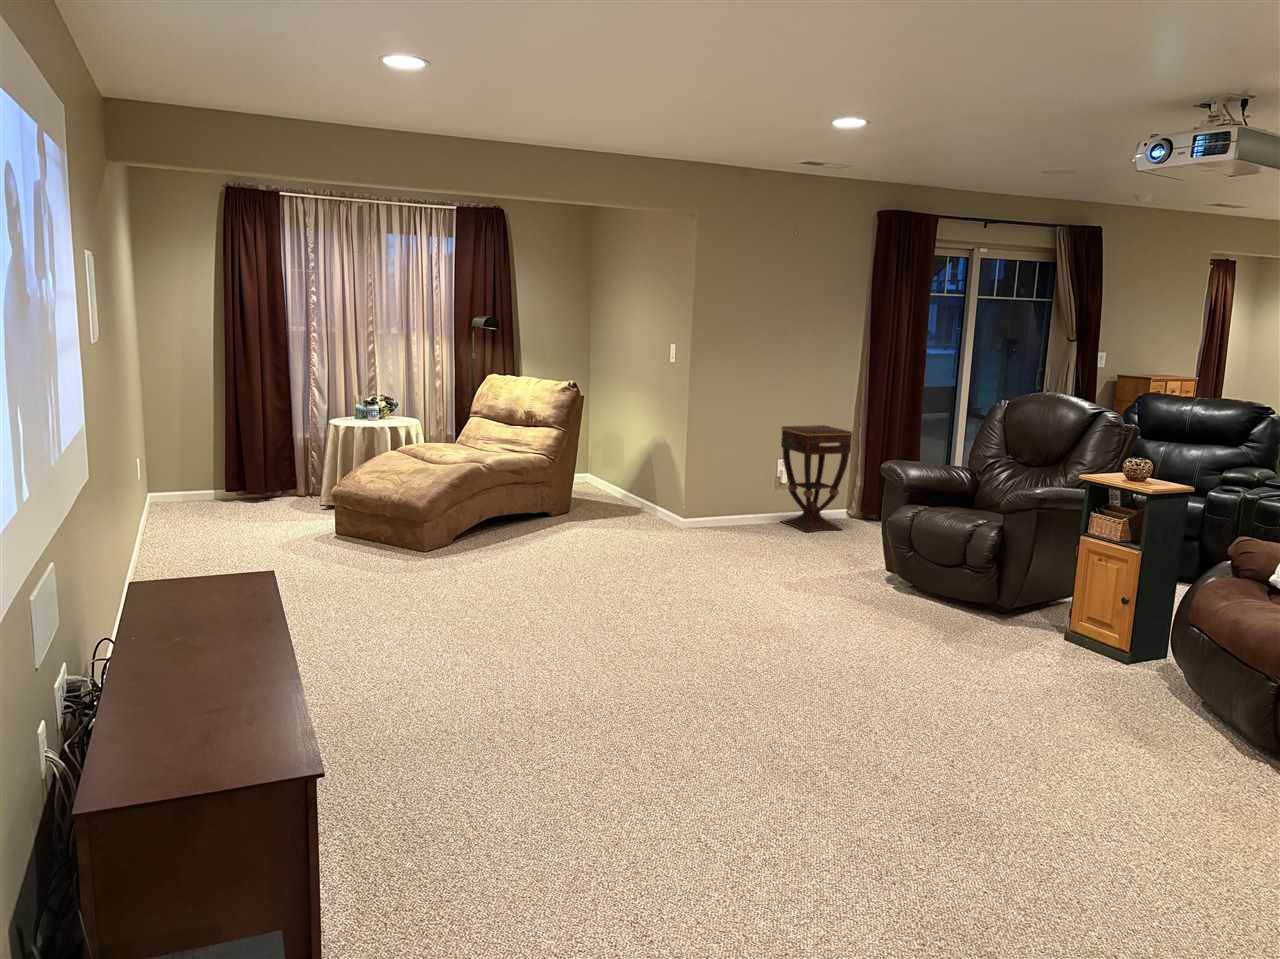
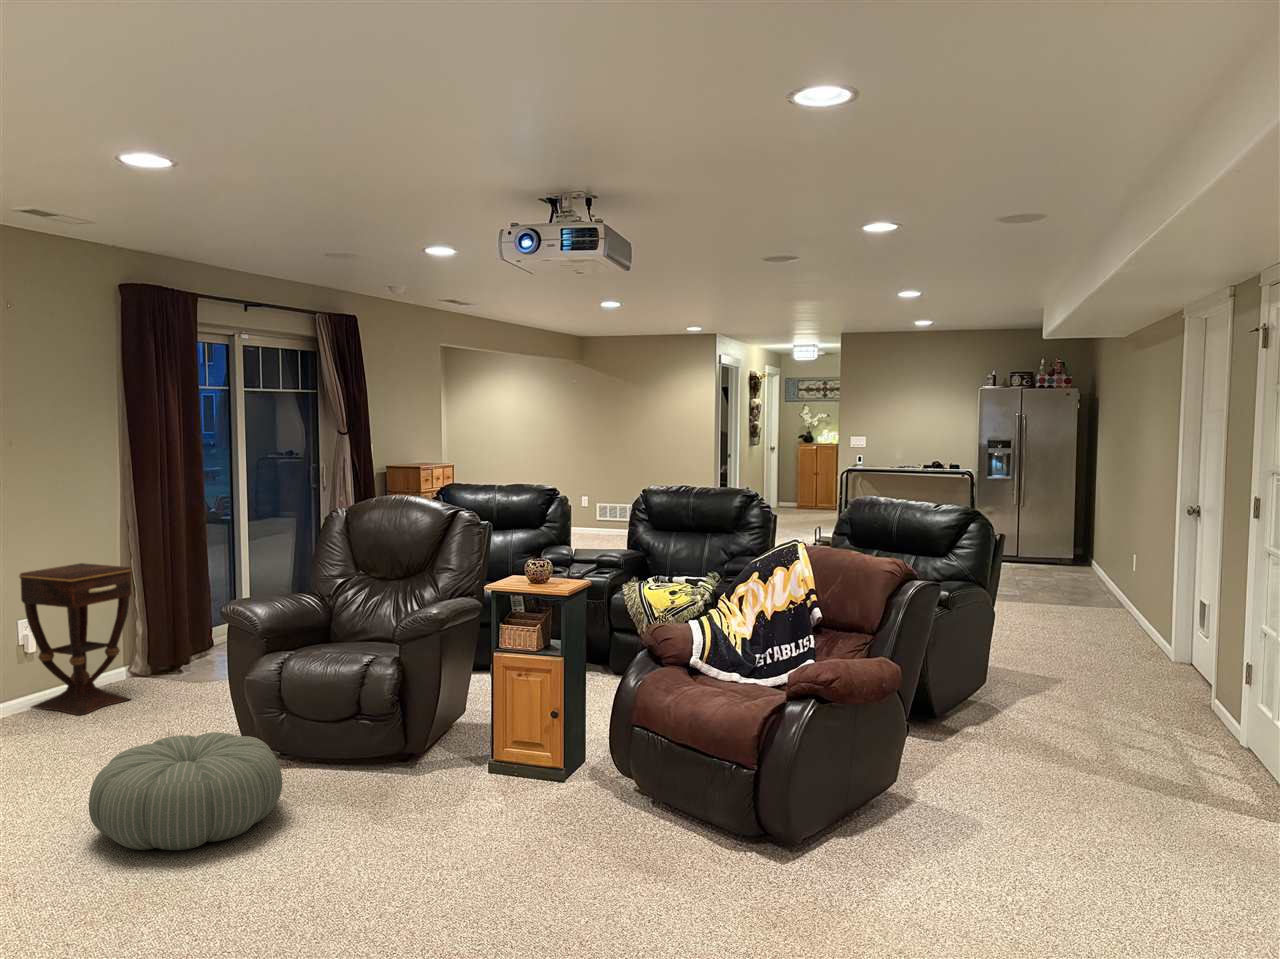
pouf: none [759,547,886,622] -> present [89,732,282,850]

